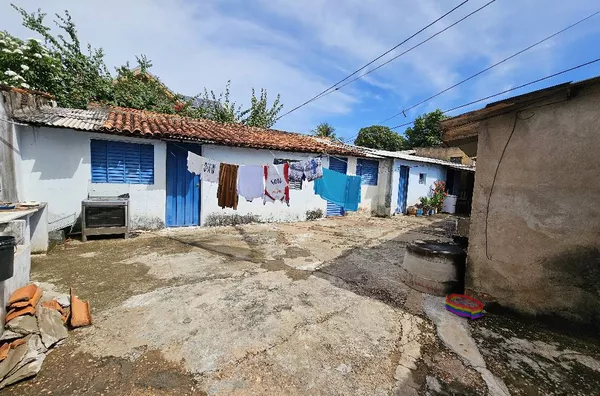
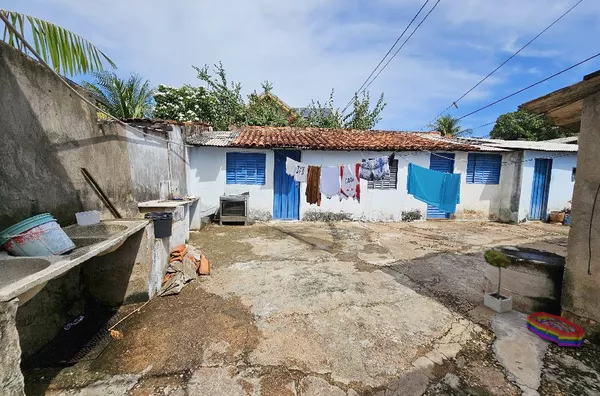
potted tree: none [409,246,432,300] -> present [484,249,512,313]

